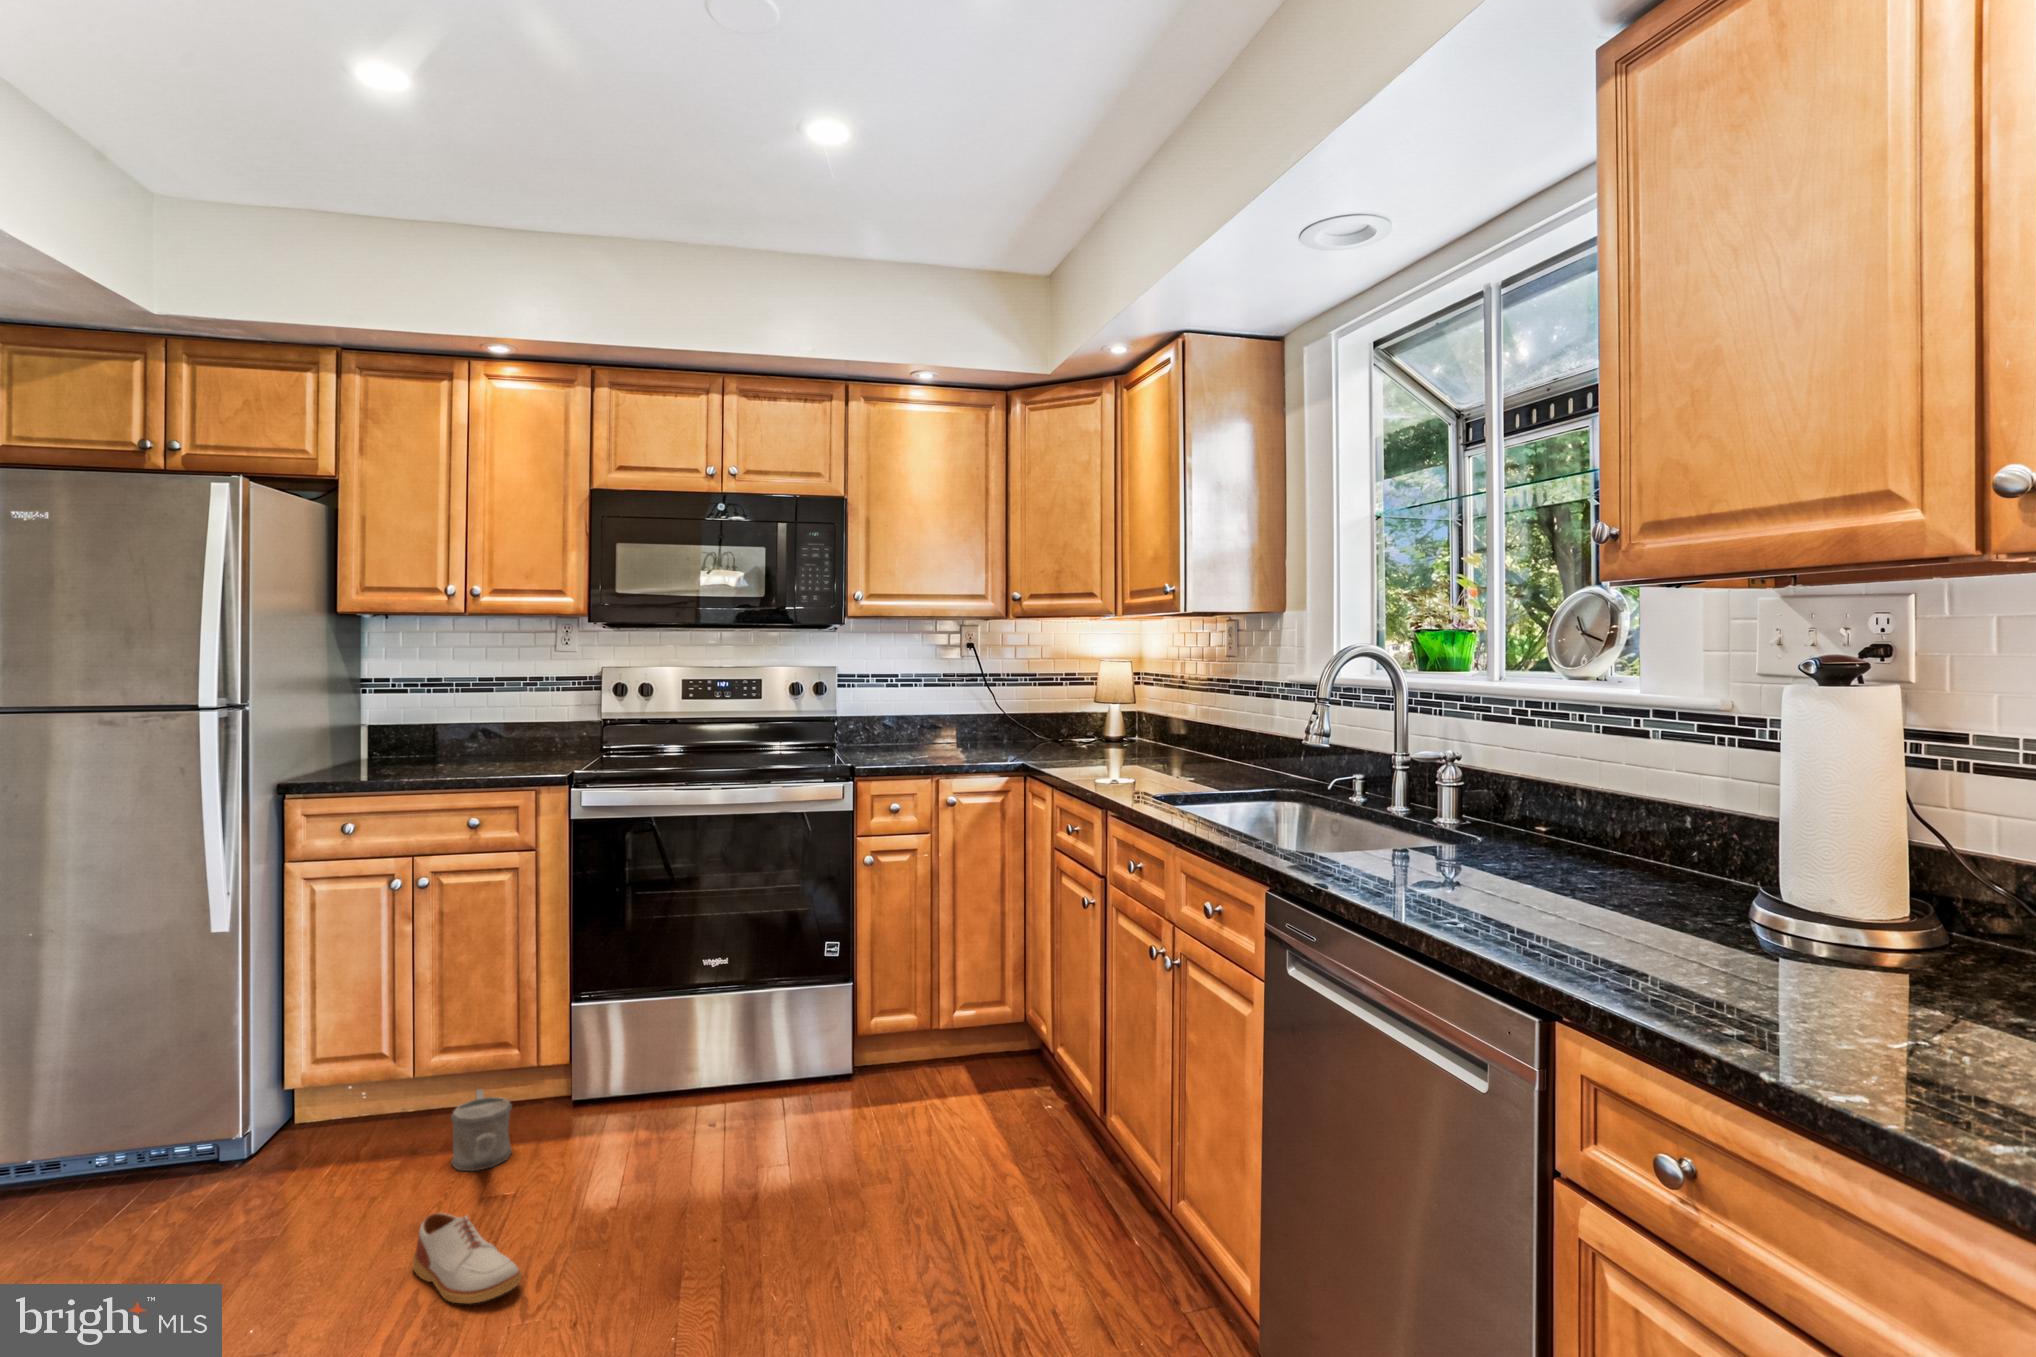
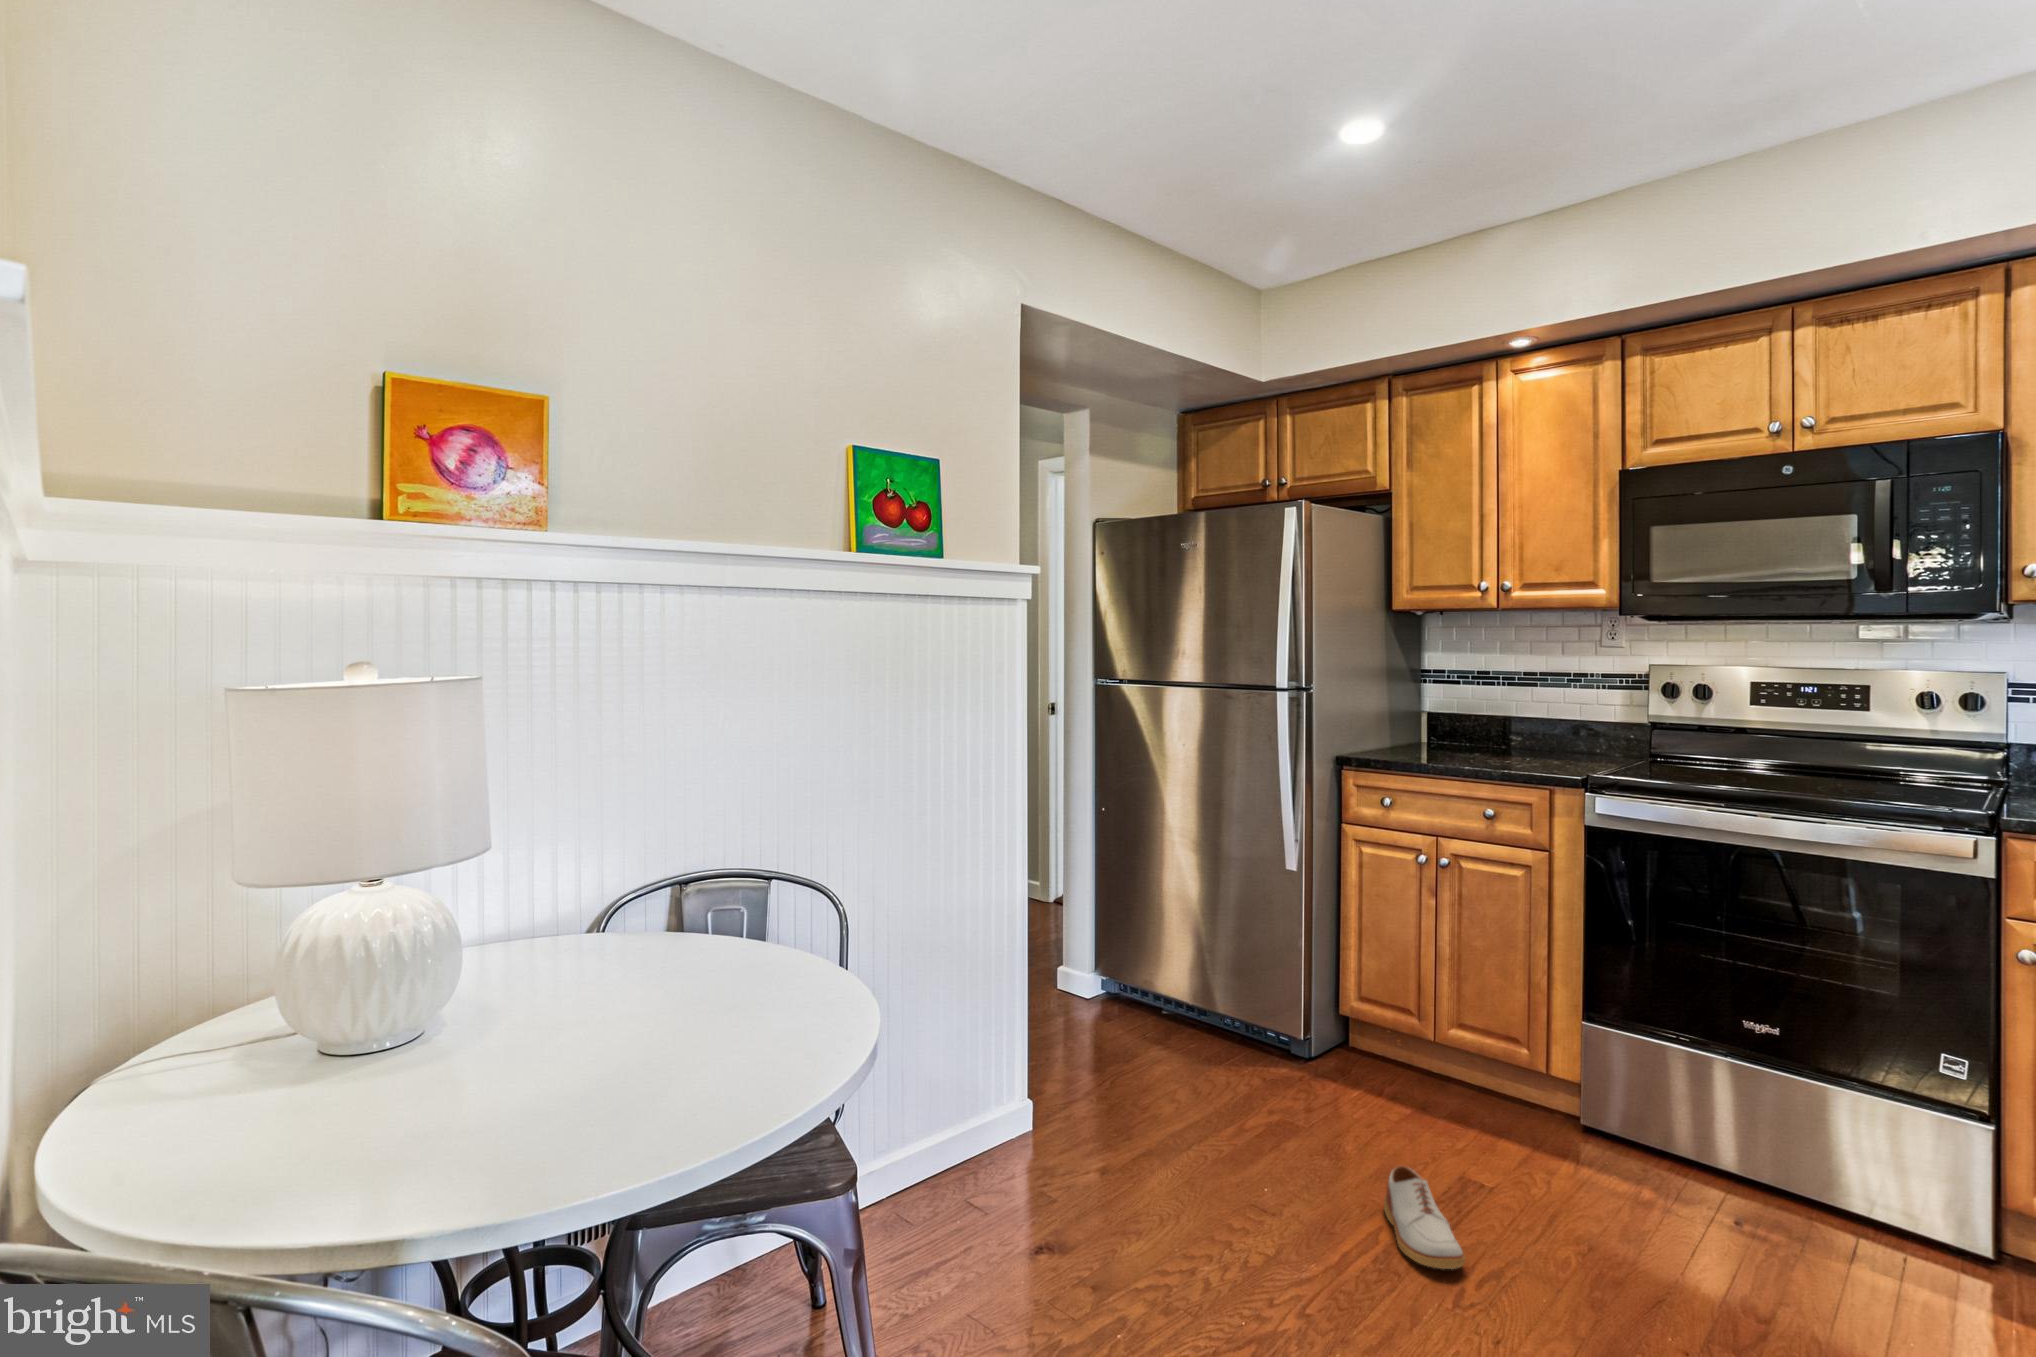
watering can: present [451,1089,512,1171] -> none [1449,1071,1506,1151]

